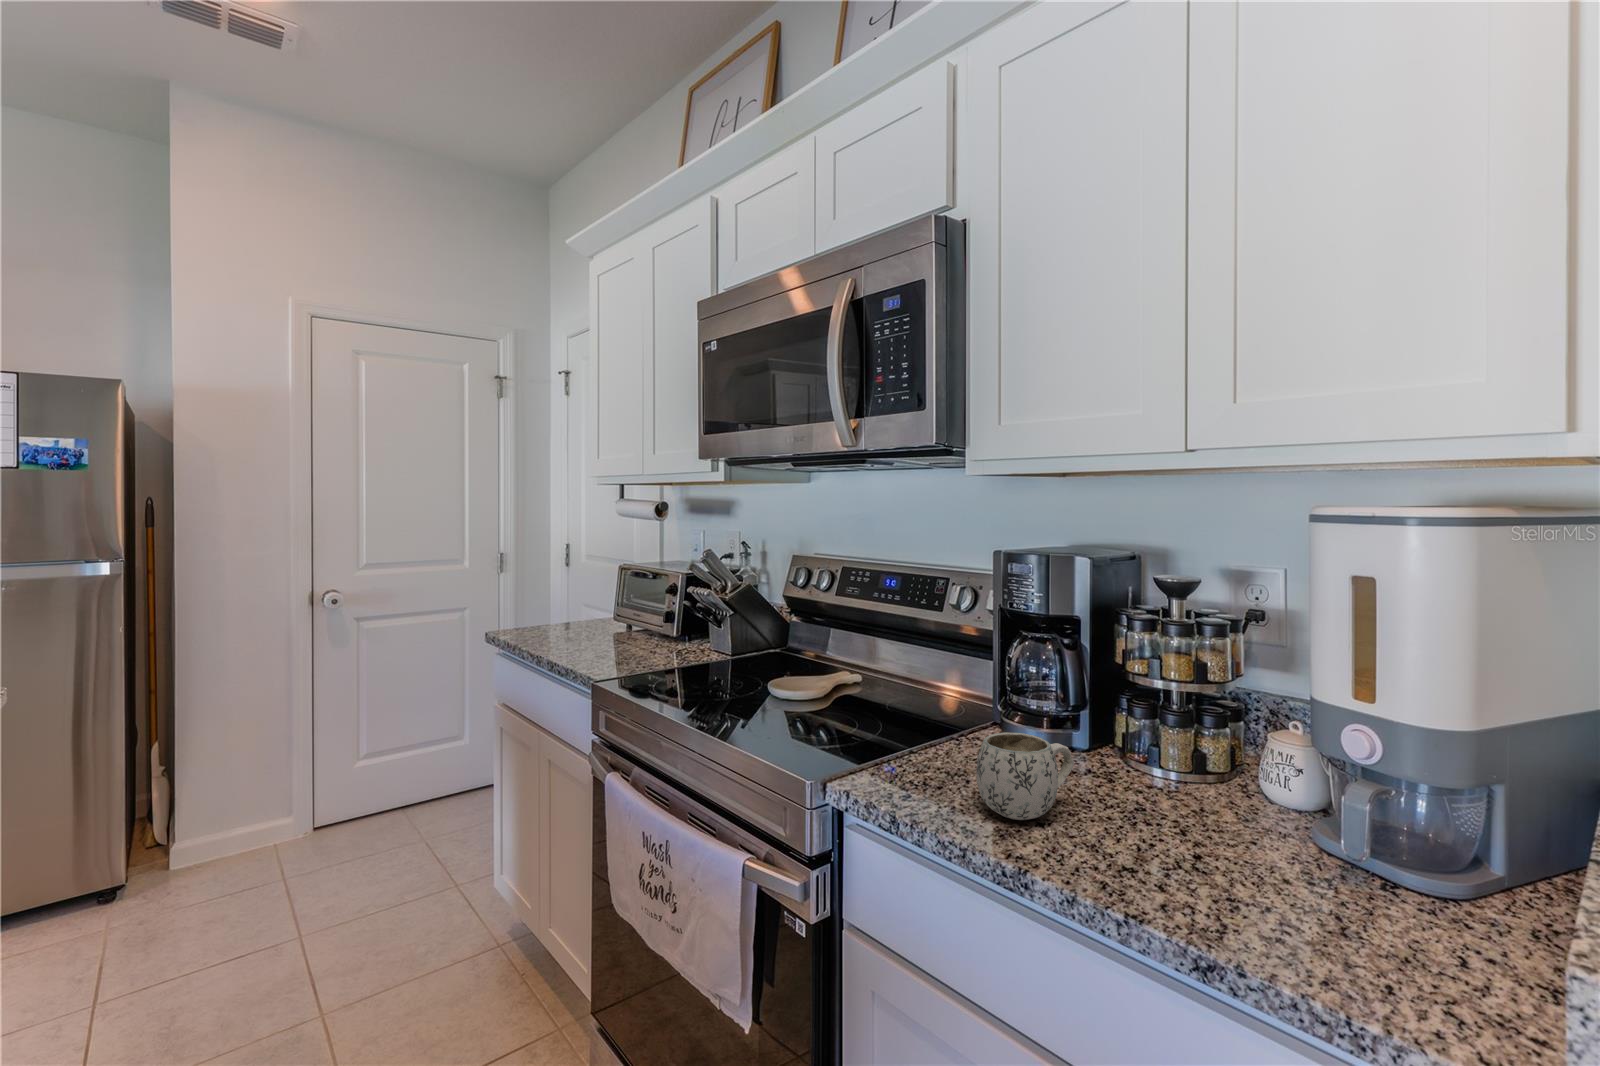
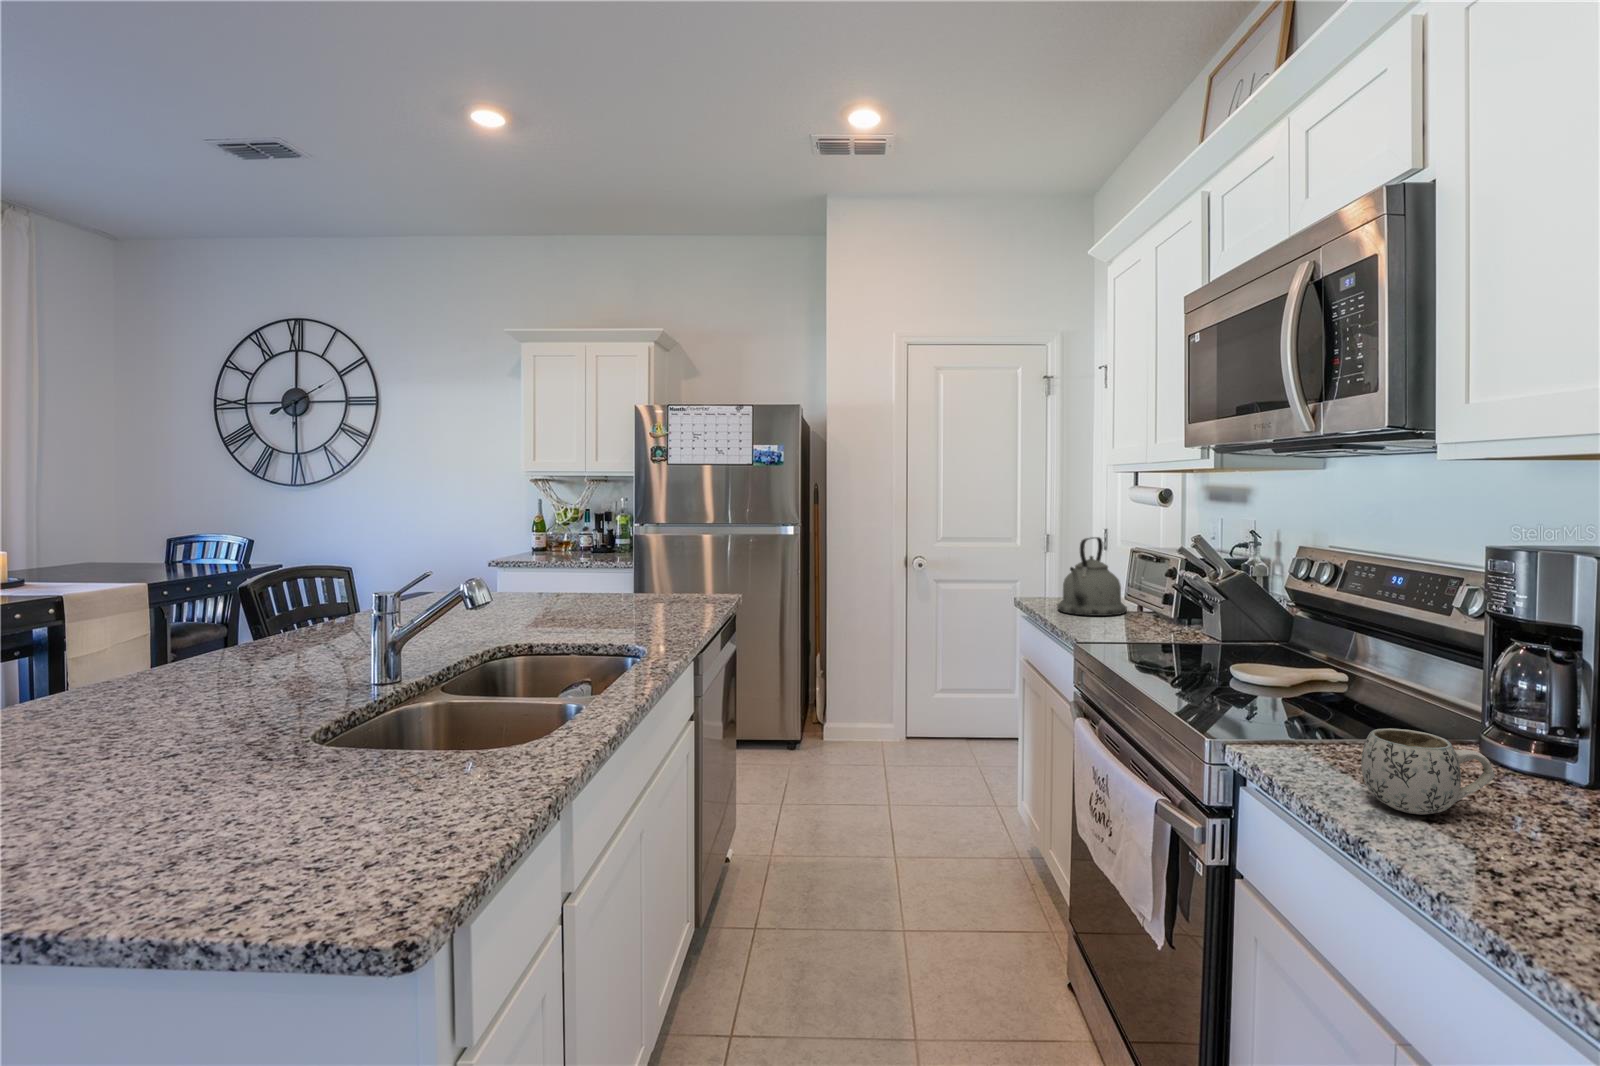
kettle: none [548,553,625,643] -> present [1057,537,1127,616]

